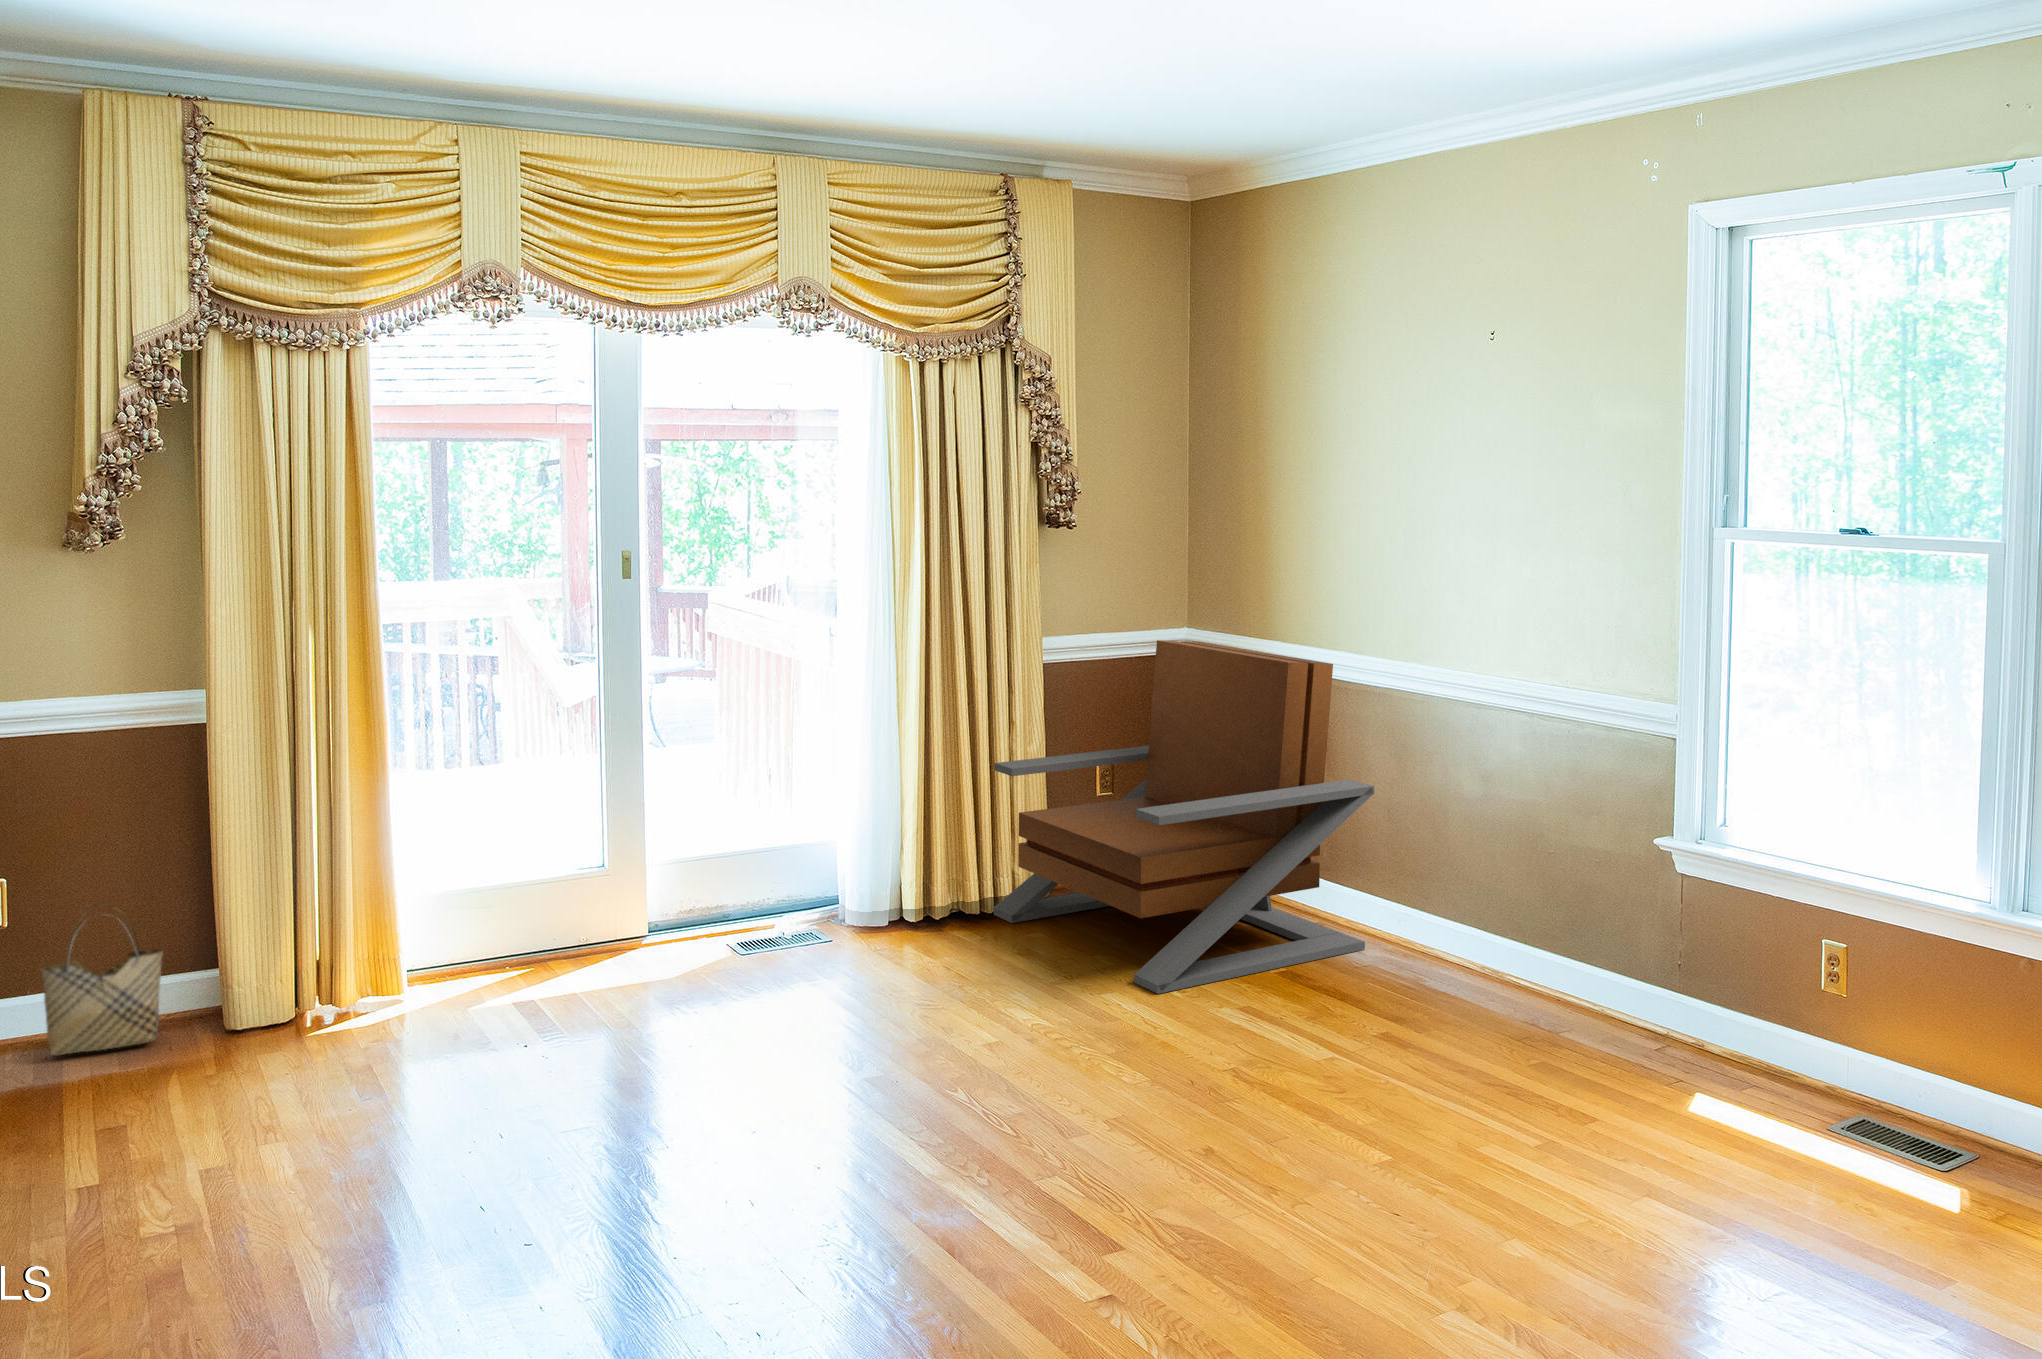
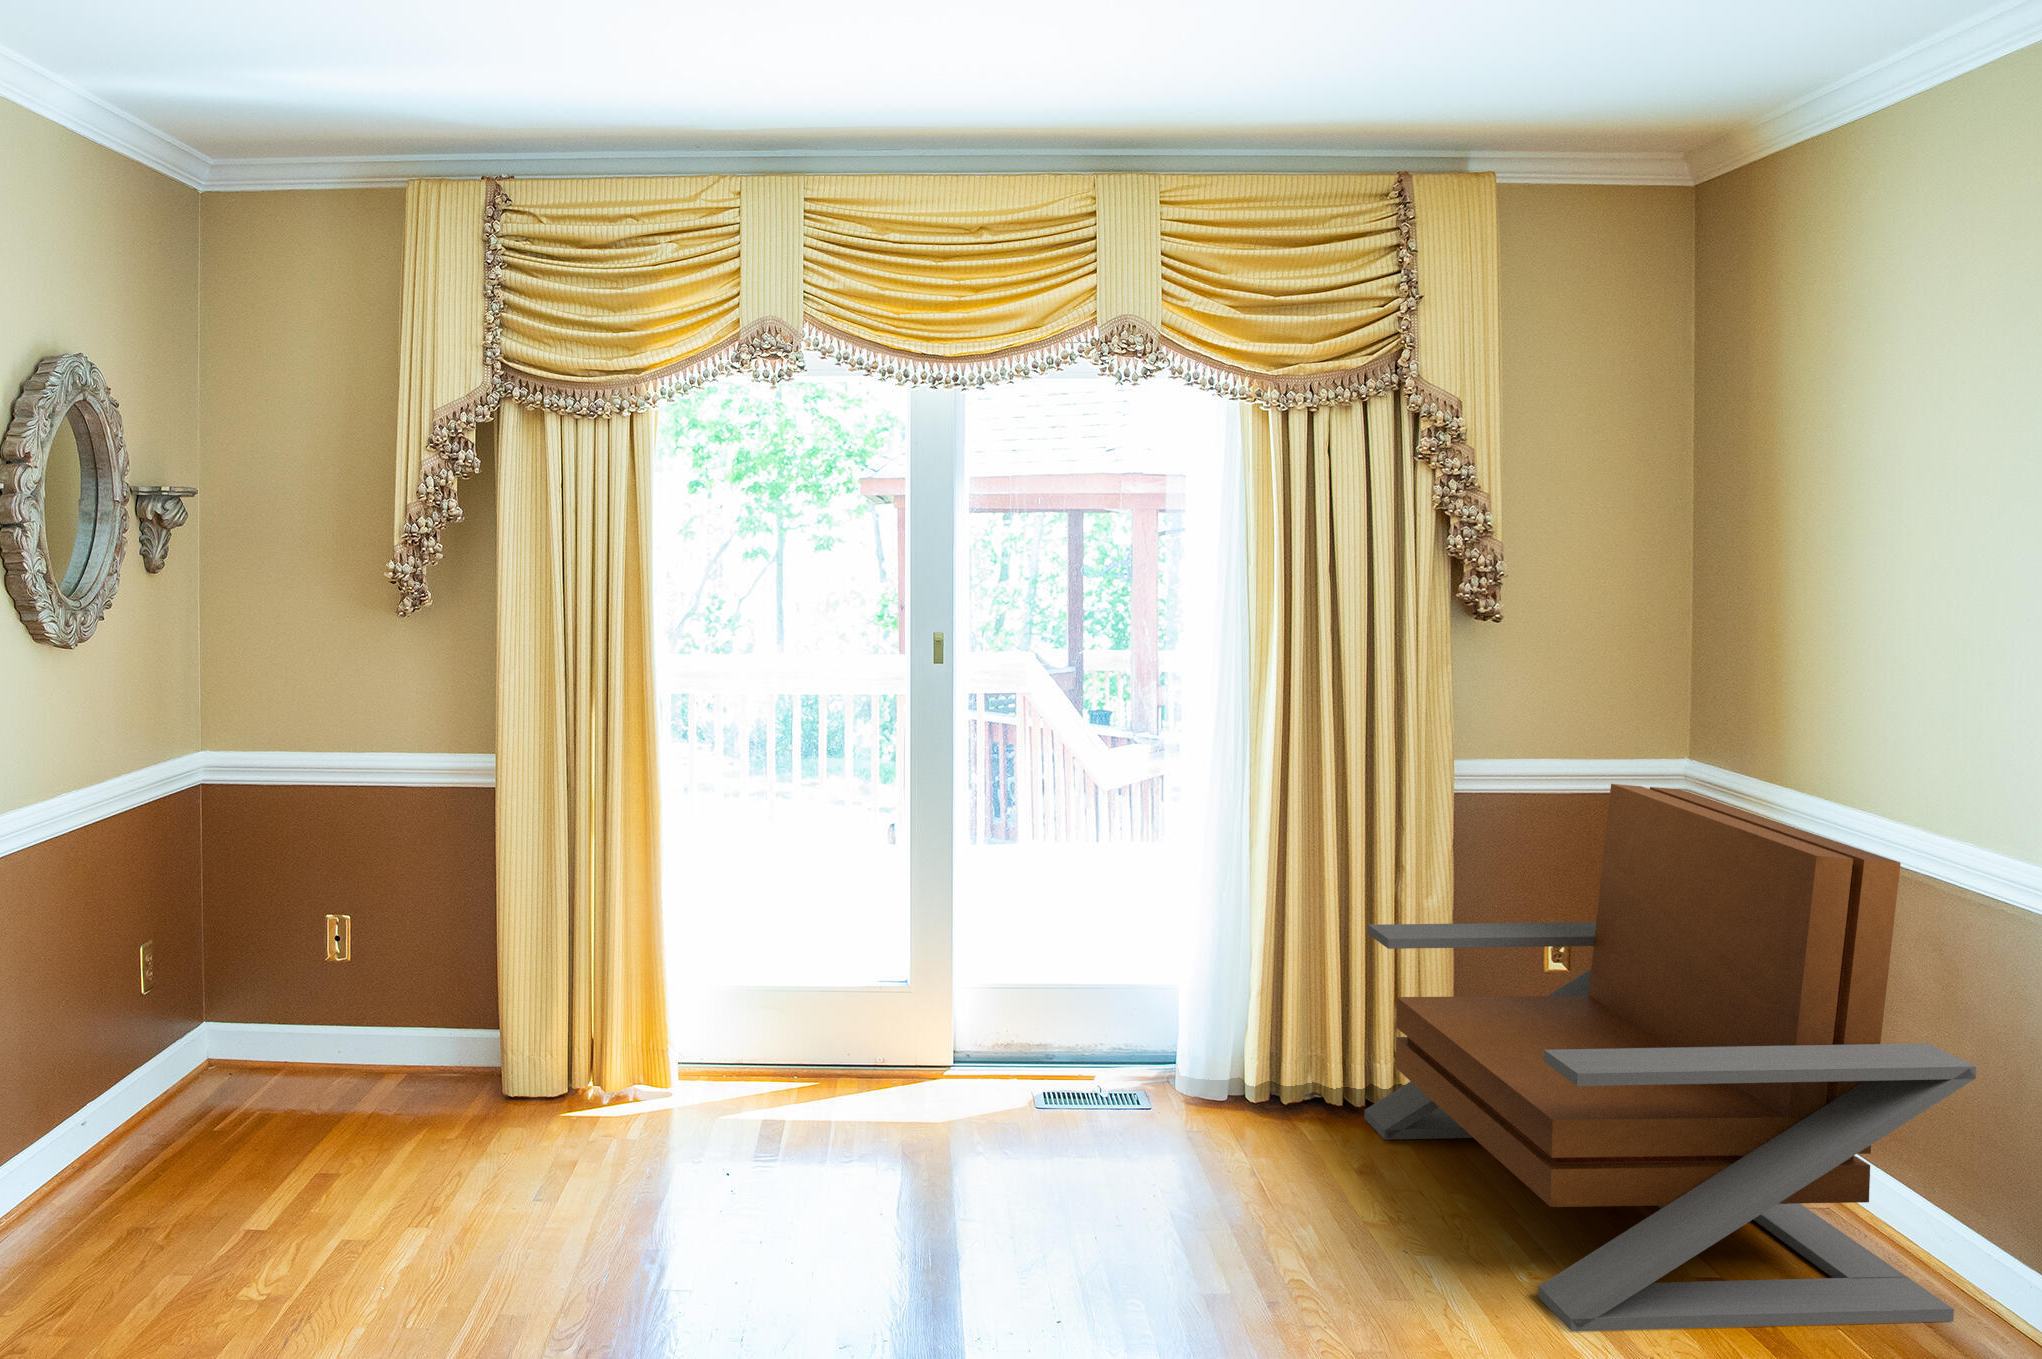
woven basket: present [41,905,163,1056] -> none [354,967,459,1114]

